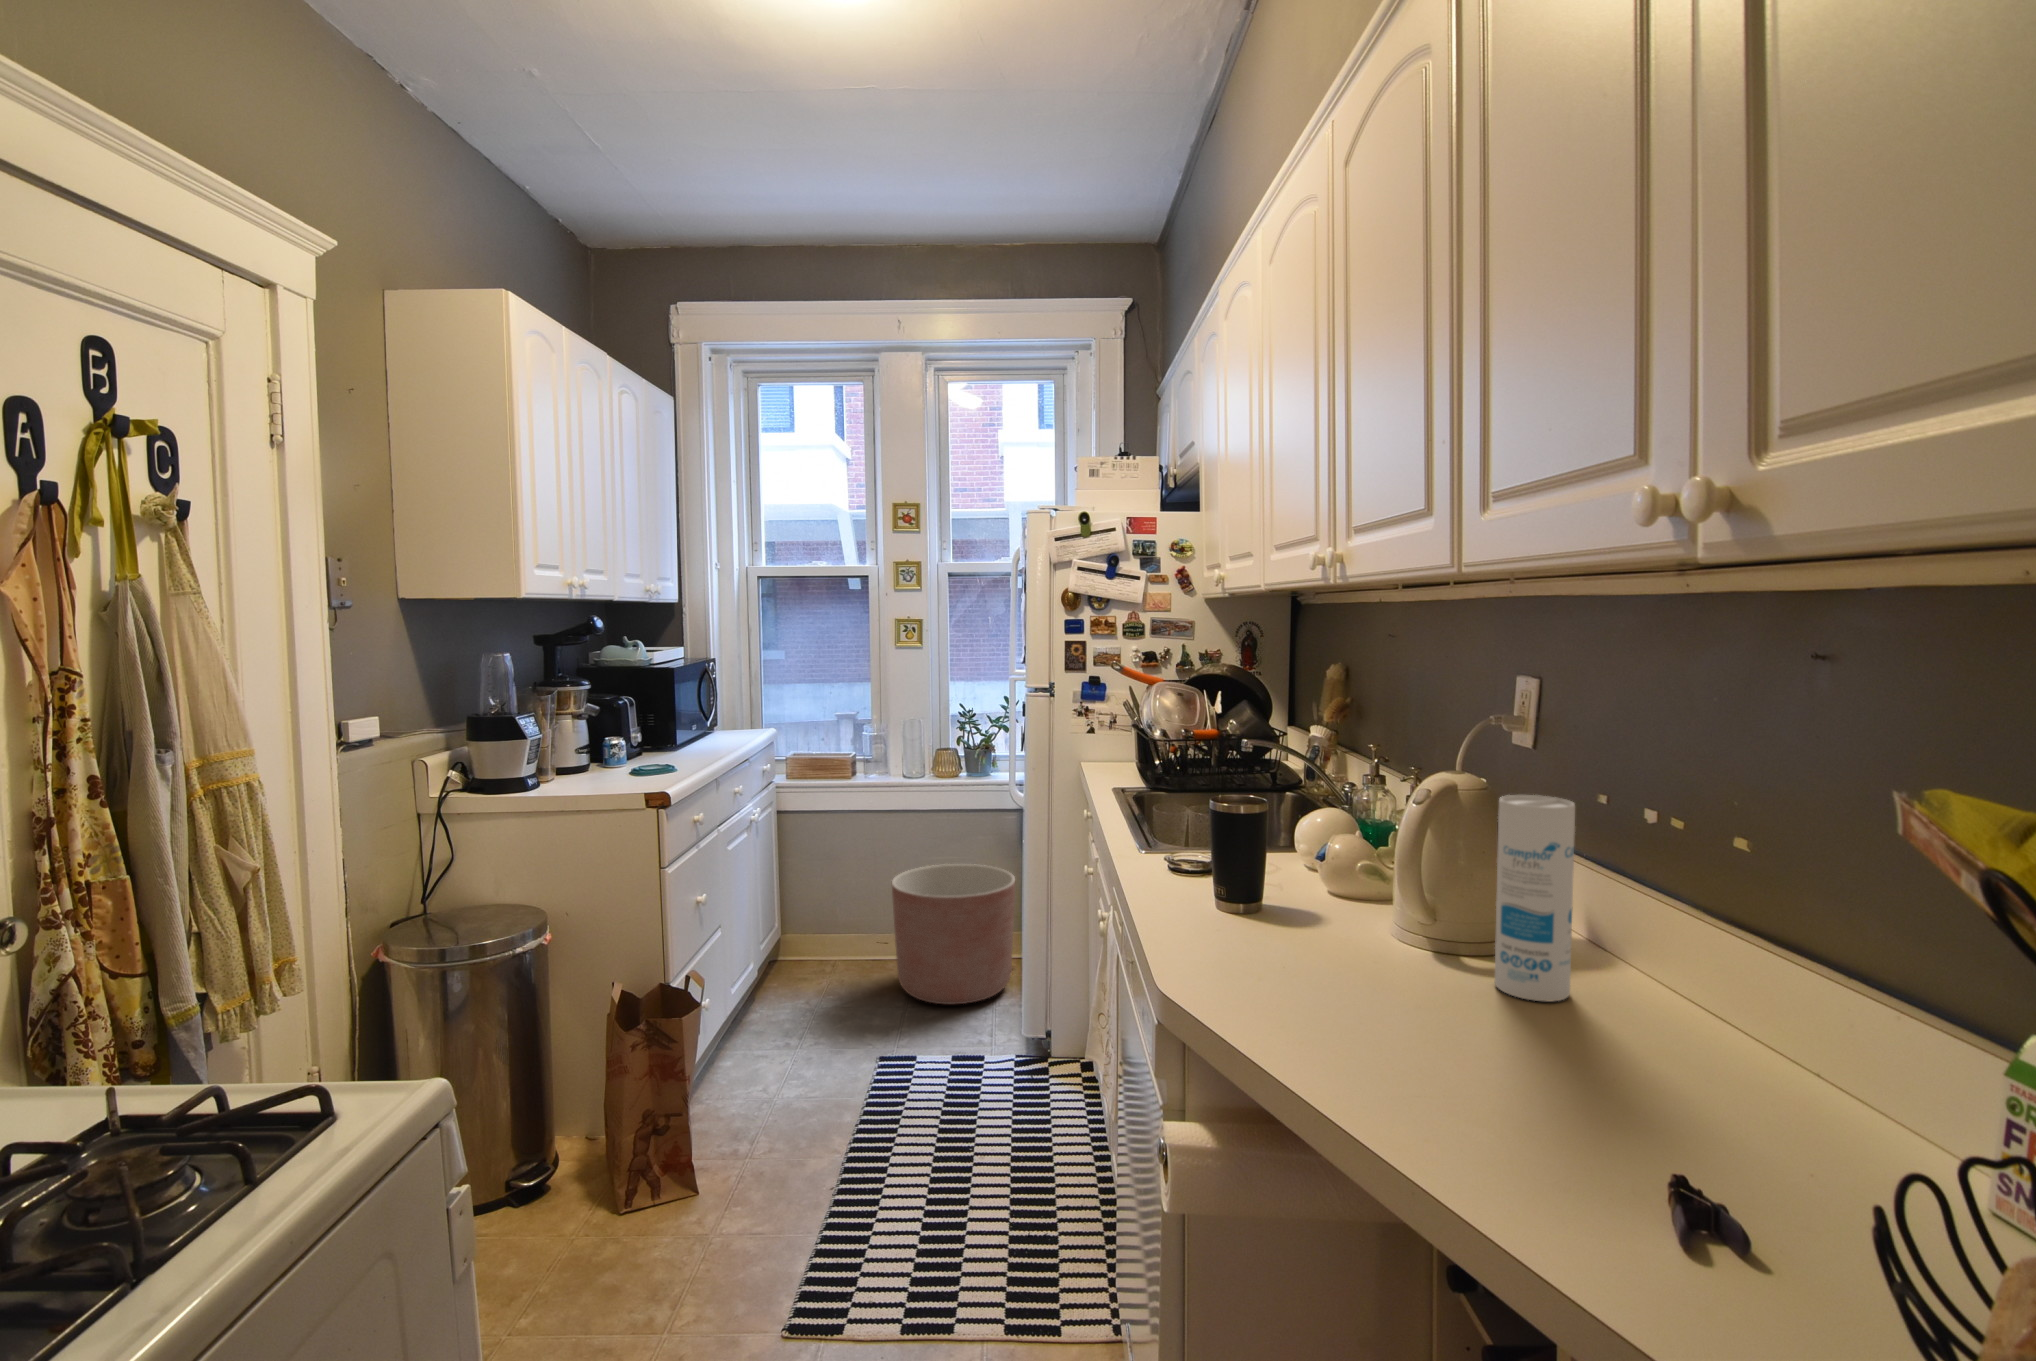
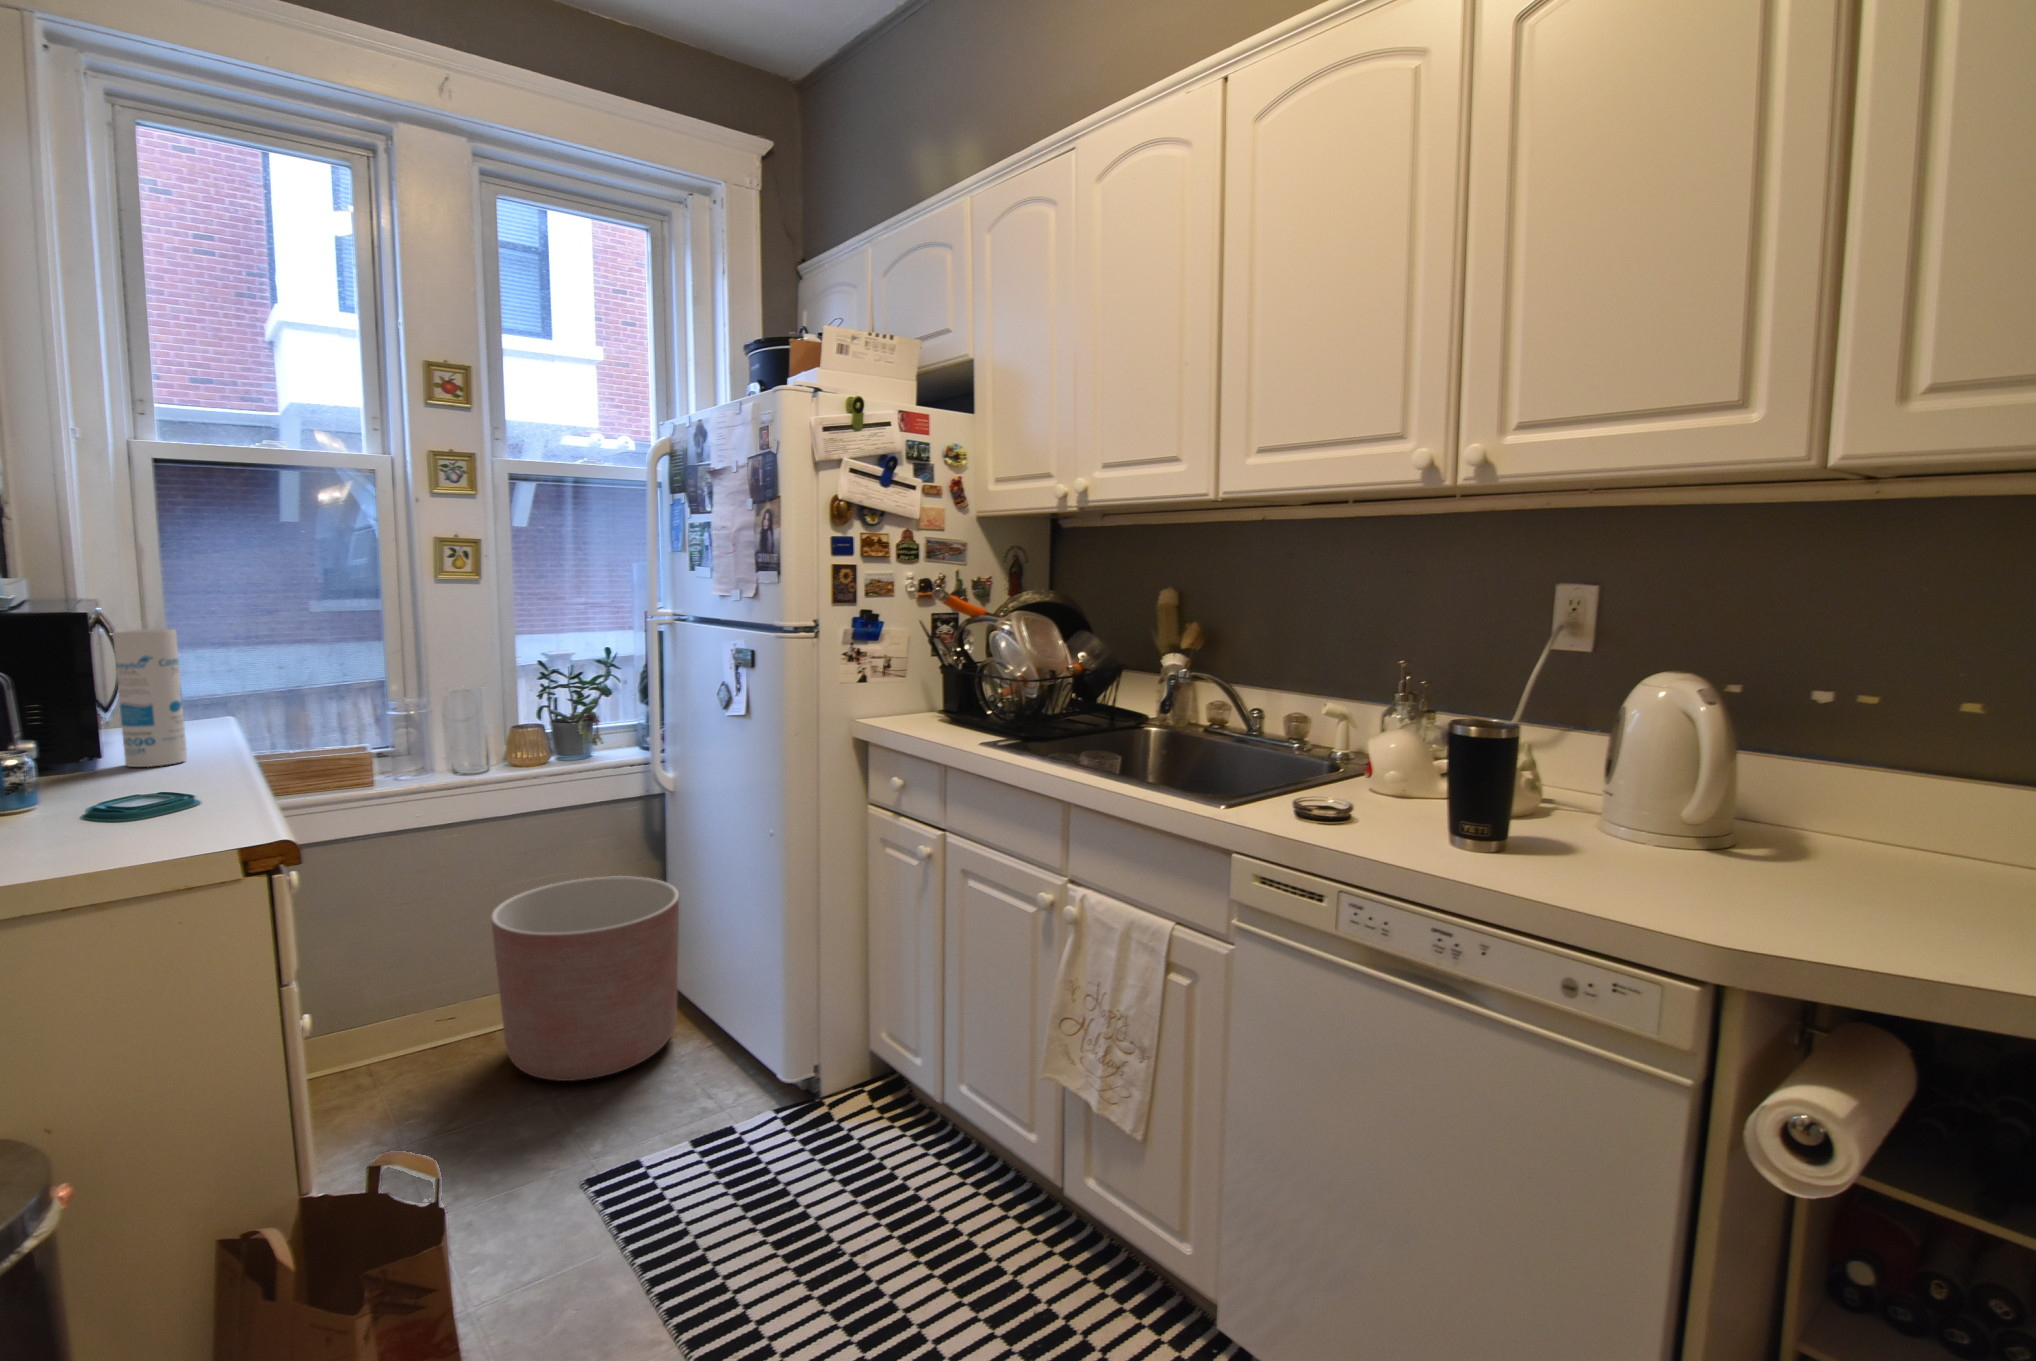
canister: present [1495,795,1575,1001] -> present [113,629,187,767]

